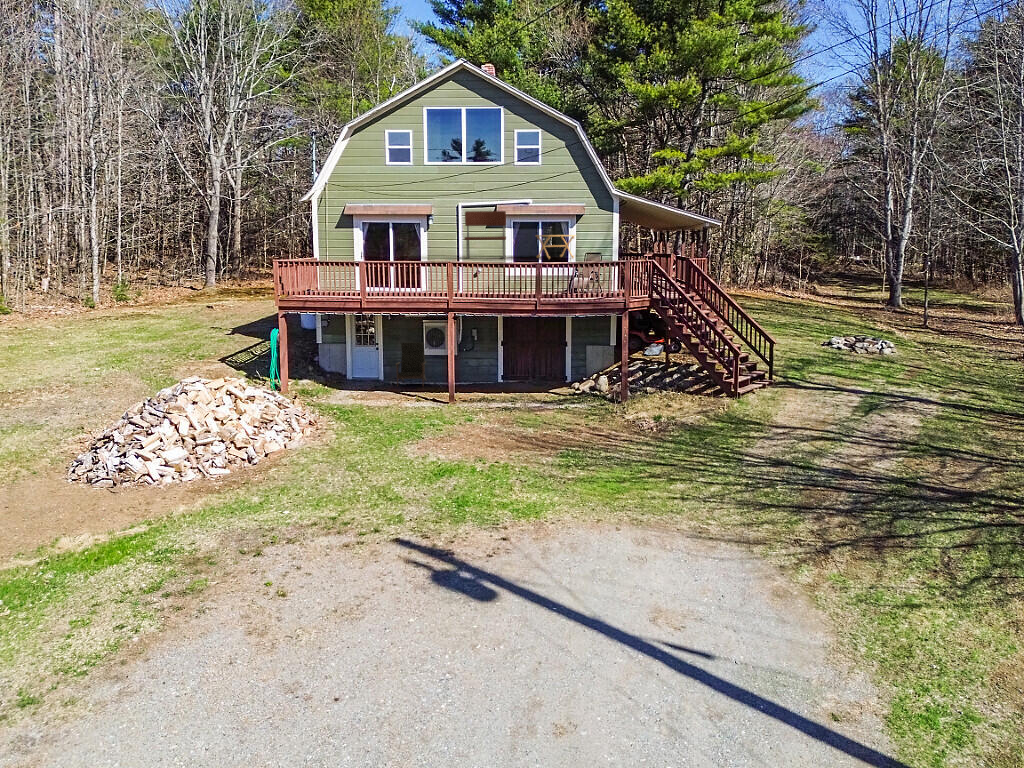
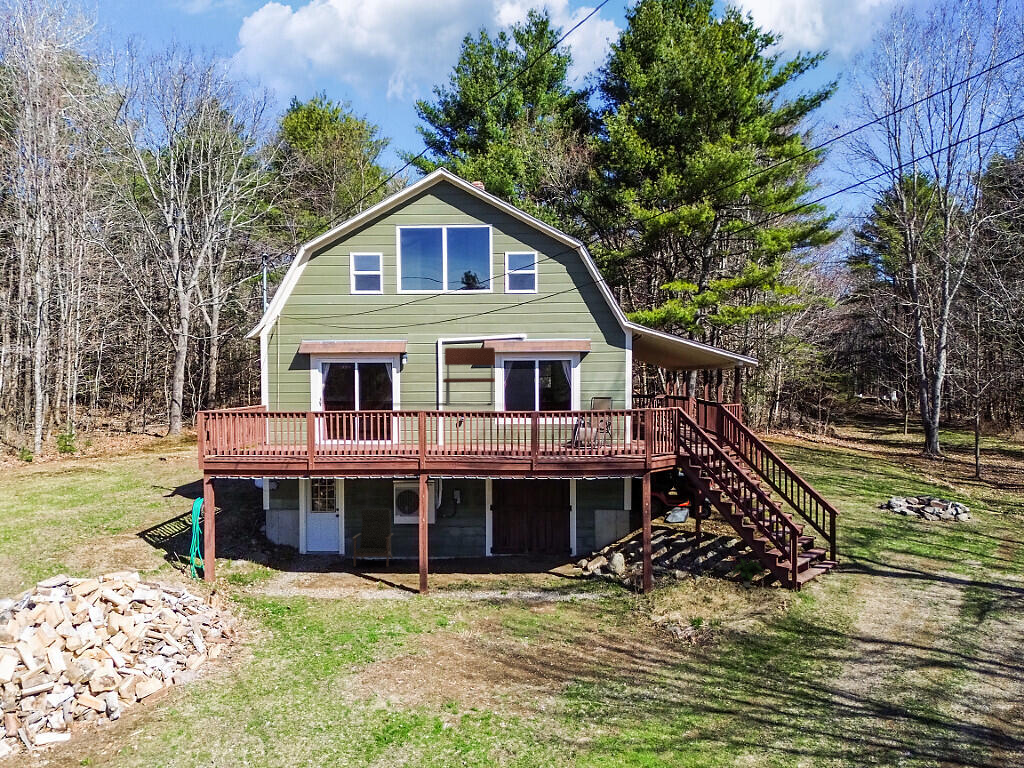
side table: present [536,235,576,259] -> none [531,376,581,406]
potted plant: none [687,375,716,398] -> present [731,558,765,587]

